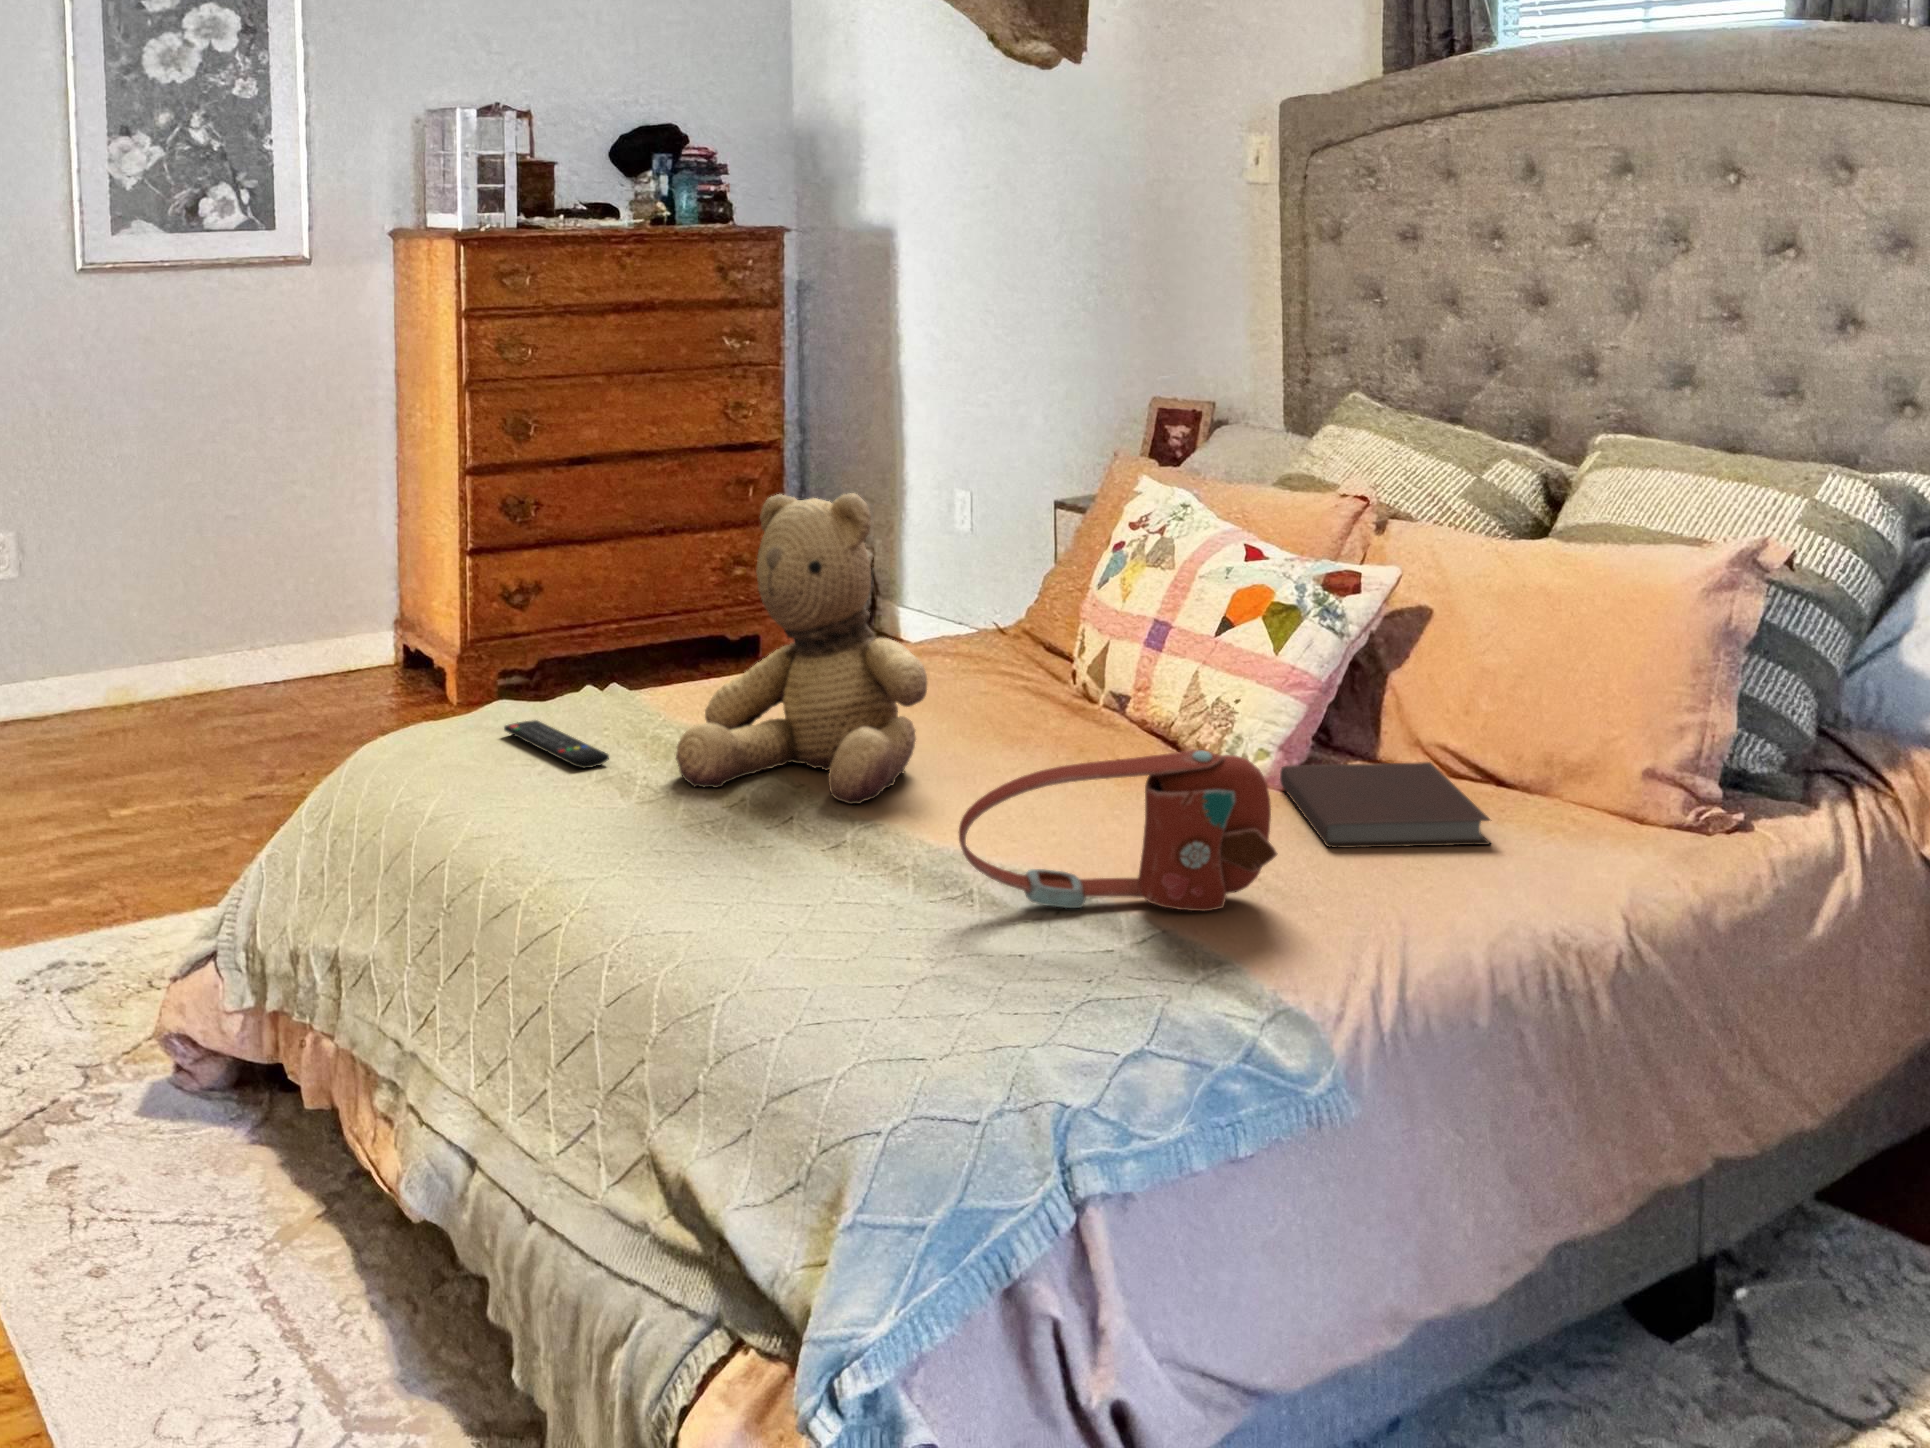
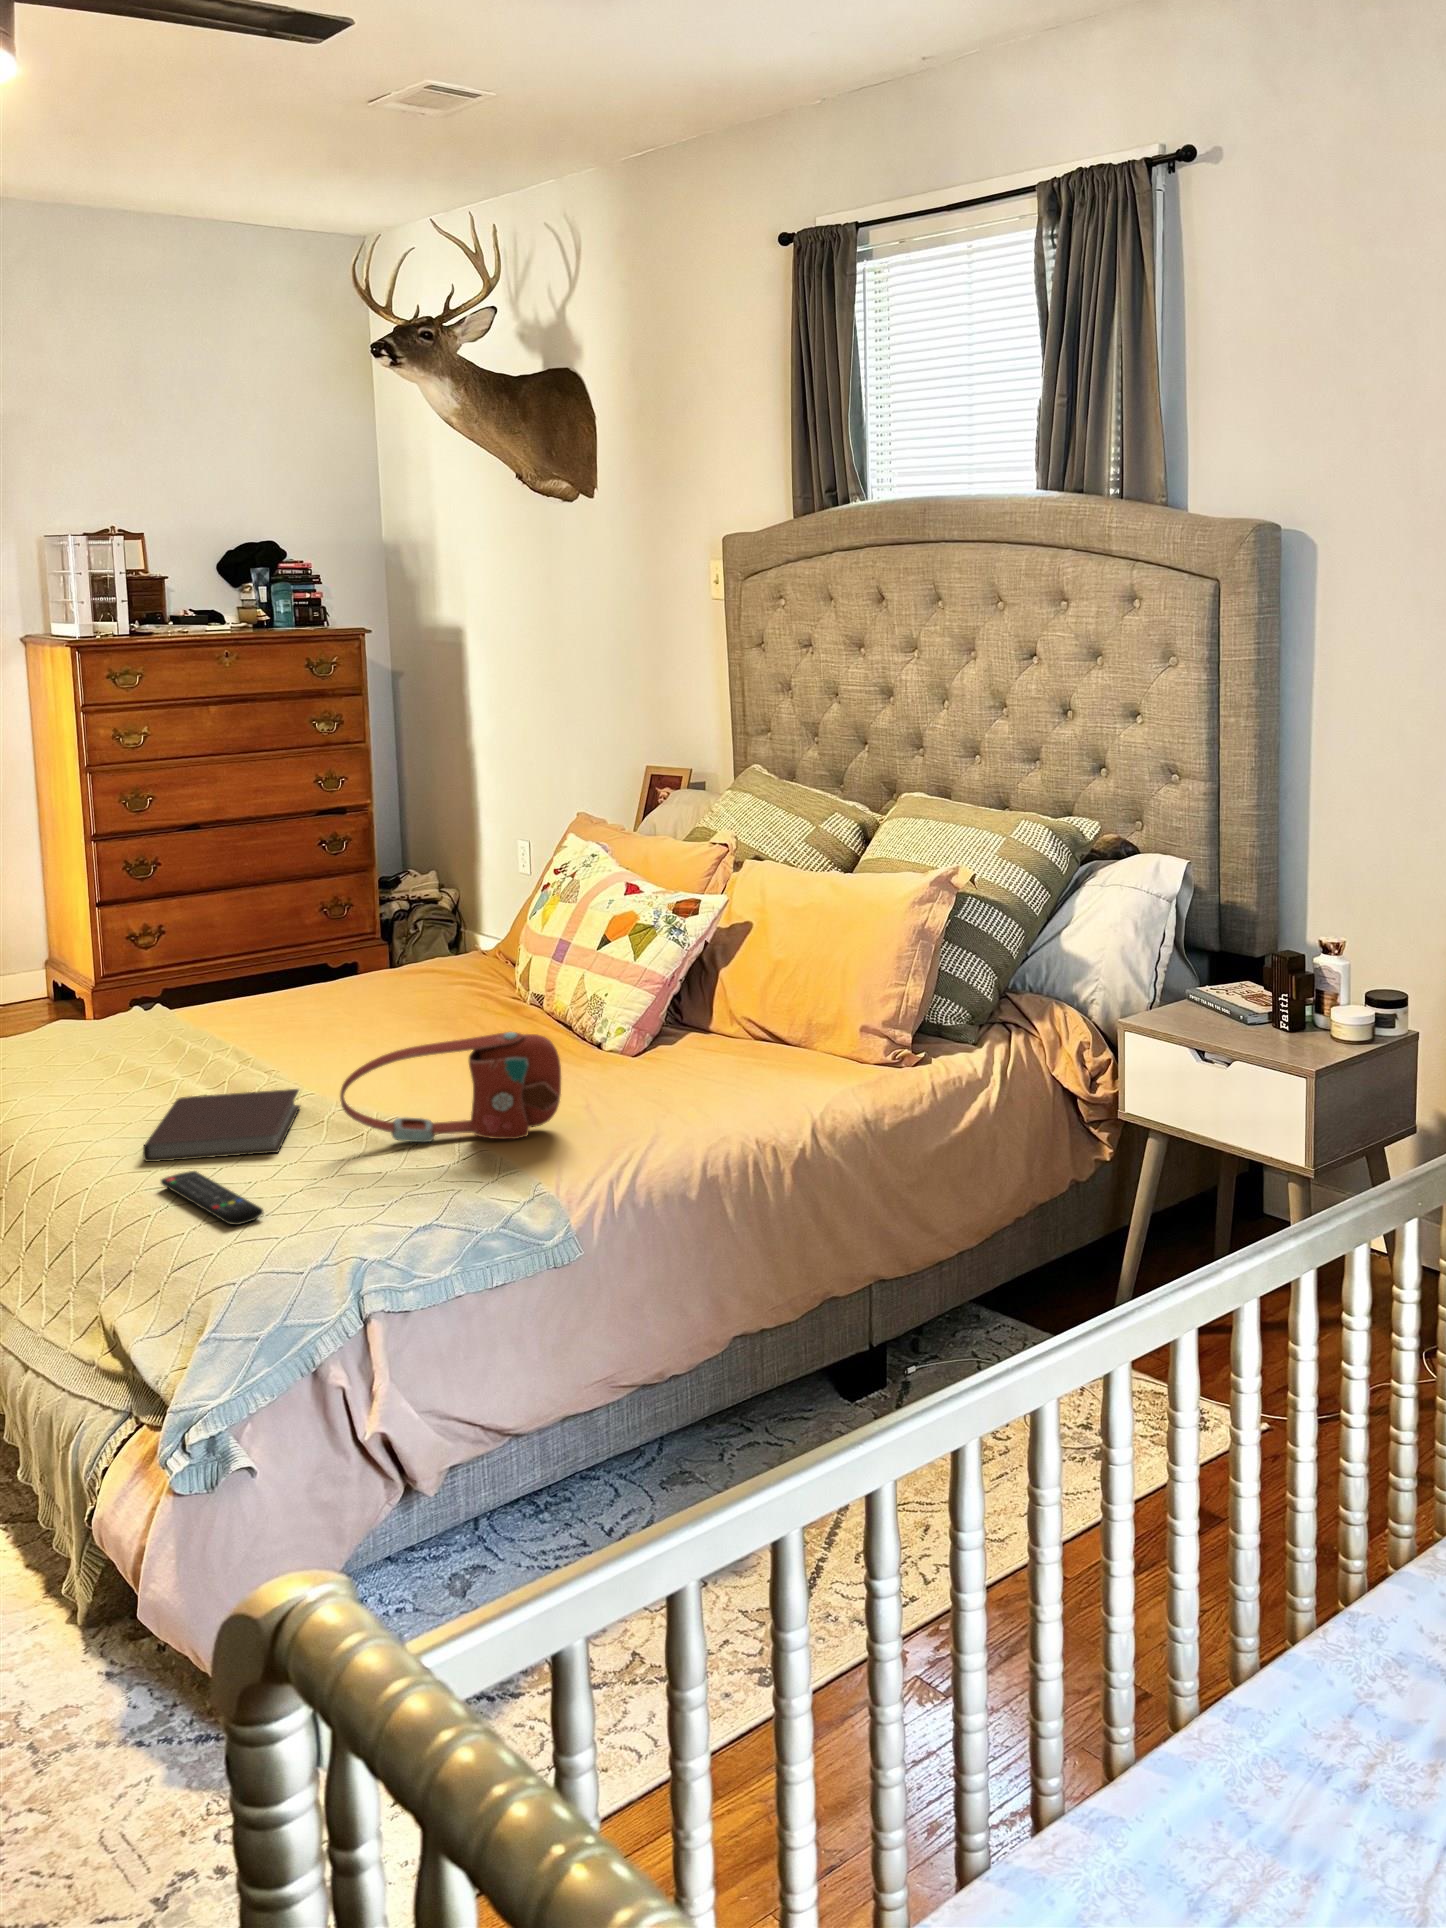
teddy bear: present [676,493,927,804] -> none [180,859,365,1083]
remote control: present [504,720,609,768] -> present [161,1171,264,1225]
notebook: present [1280,762,1490,848] -> present [143,1089,300,1162]

